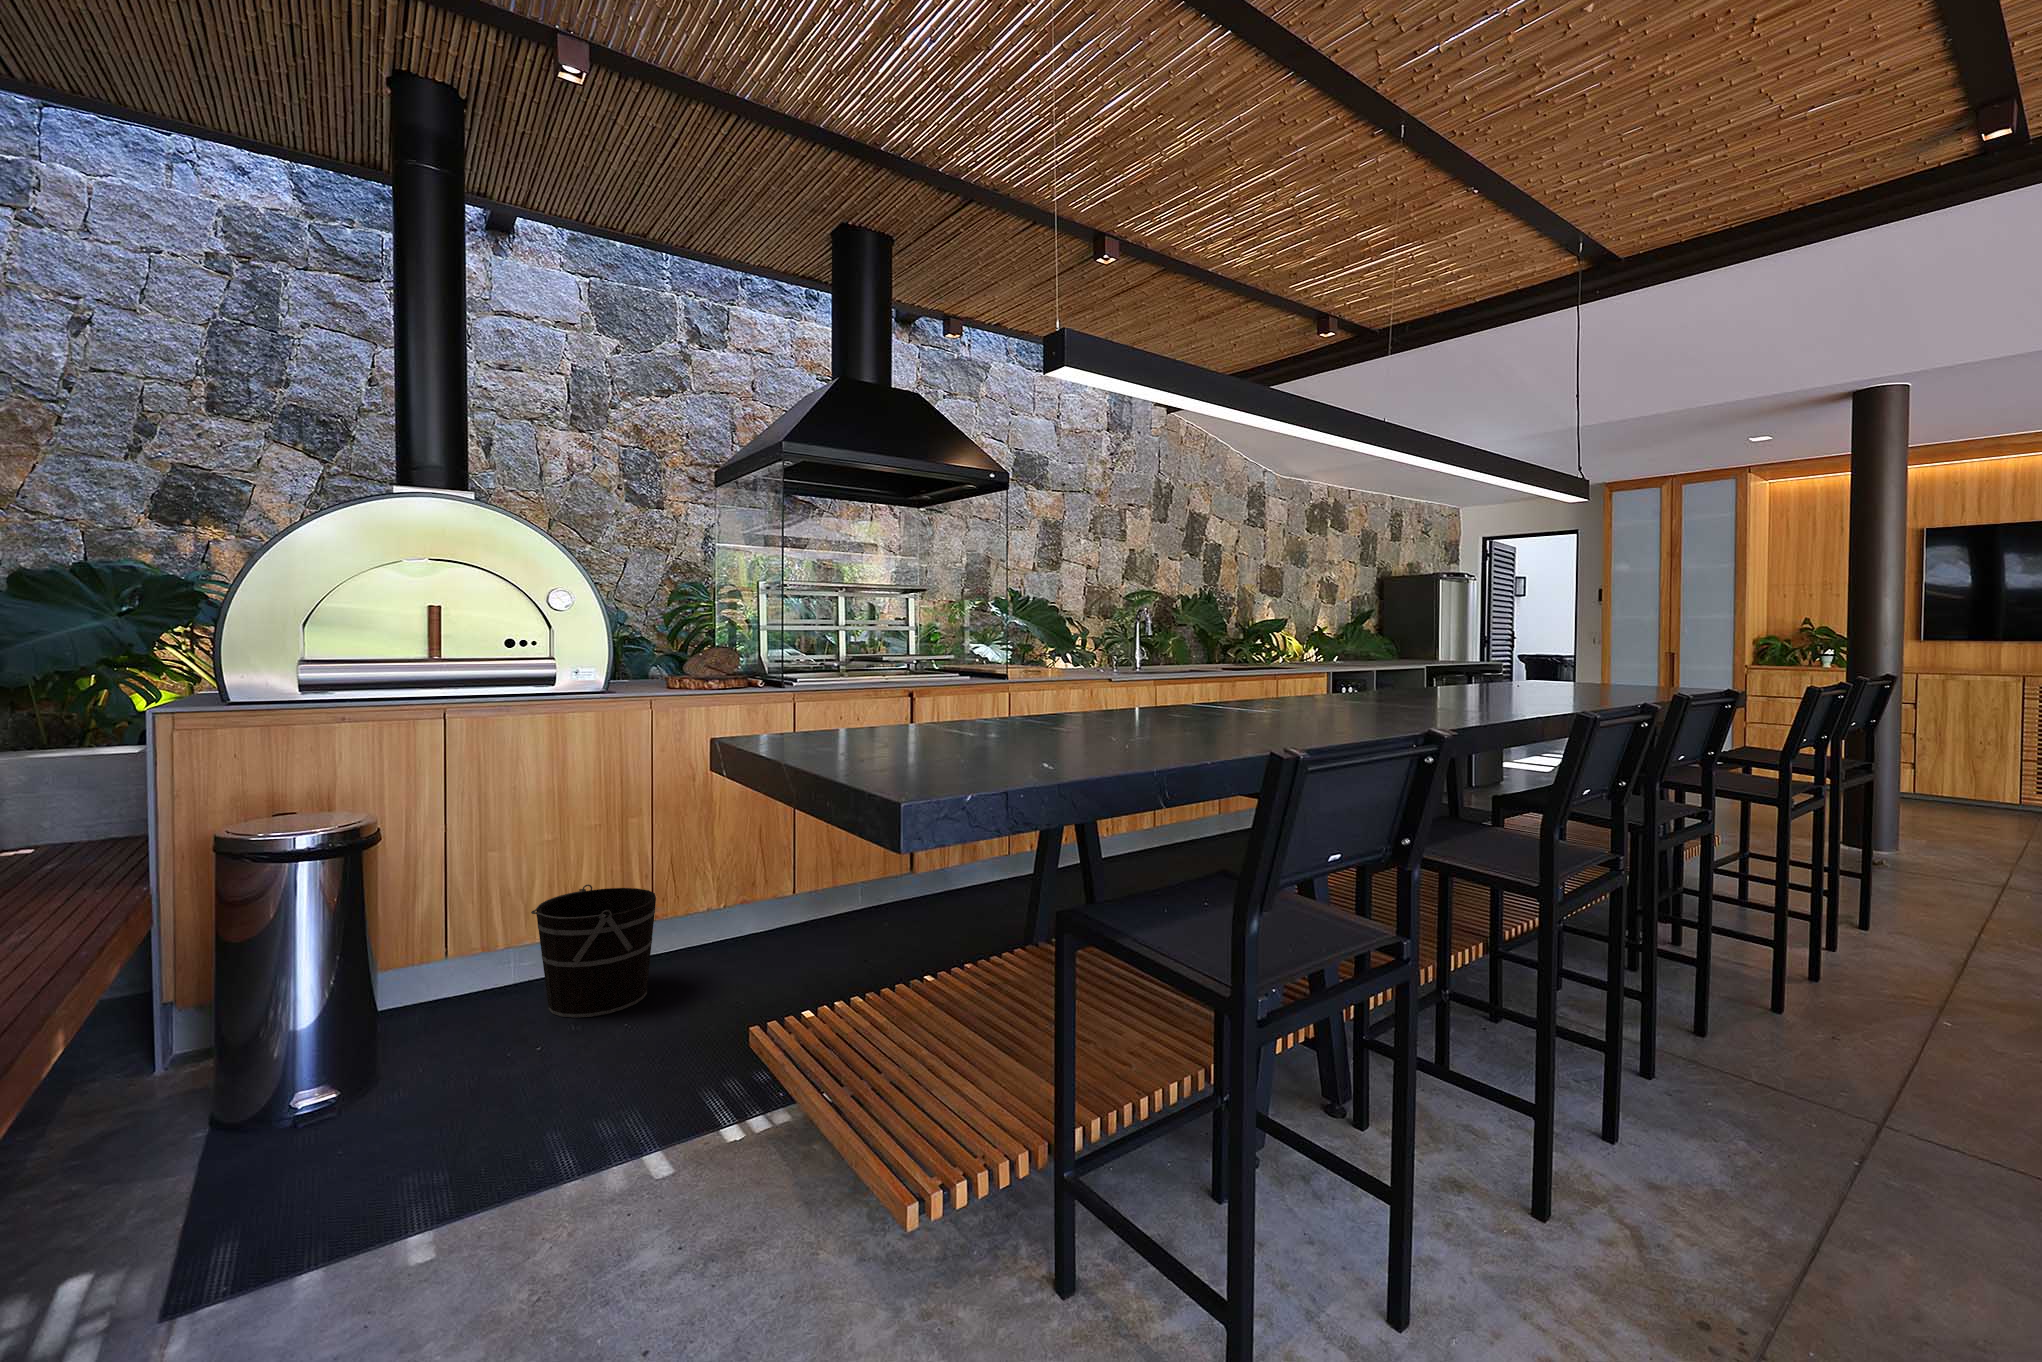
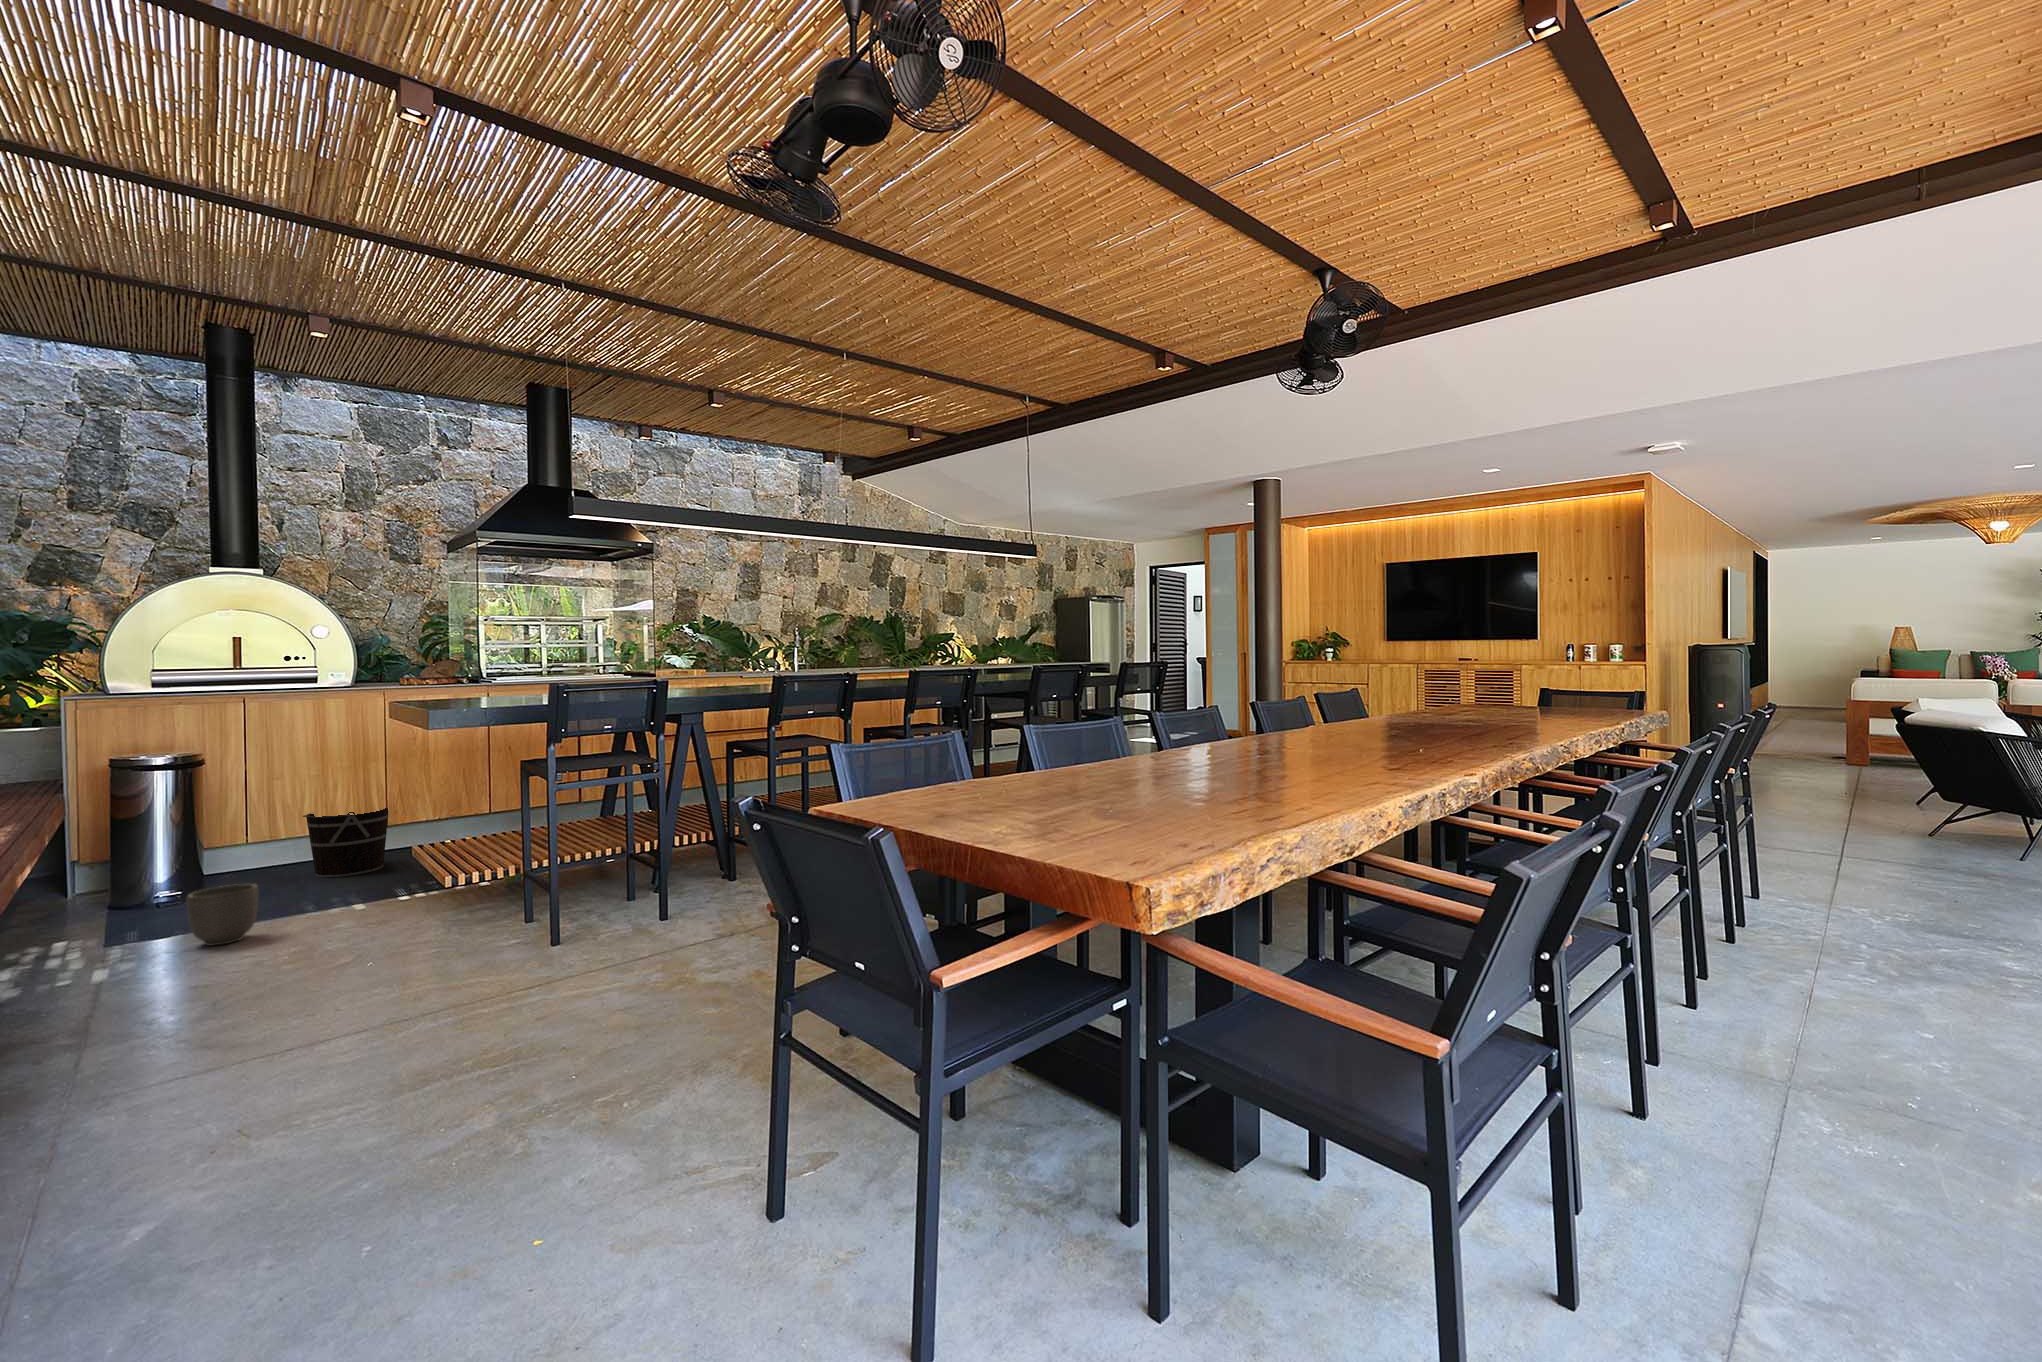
planter: none [343,1132,482,1289] -> present [187,884,258,946]

